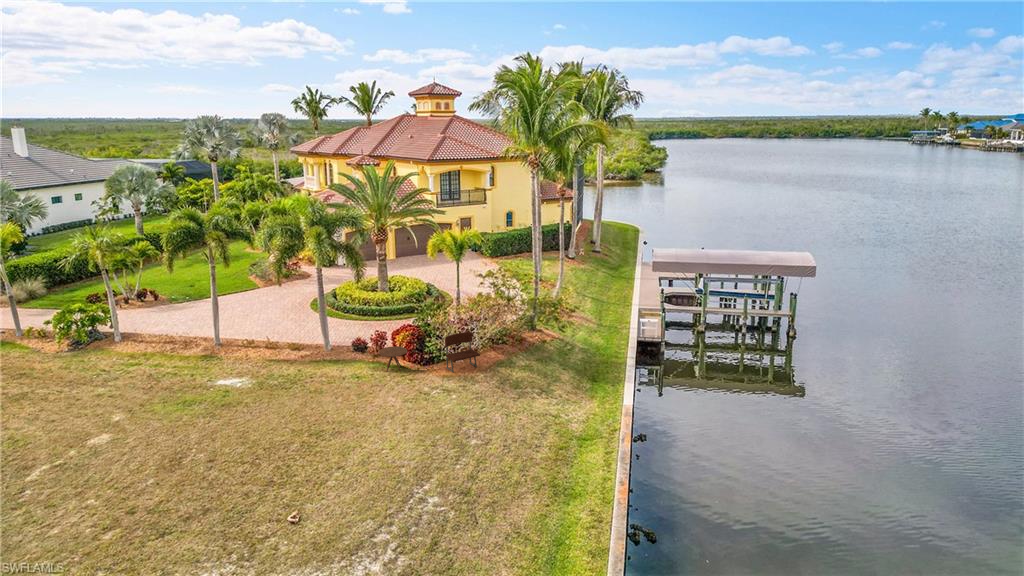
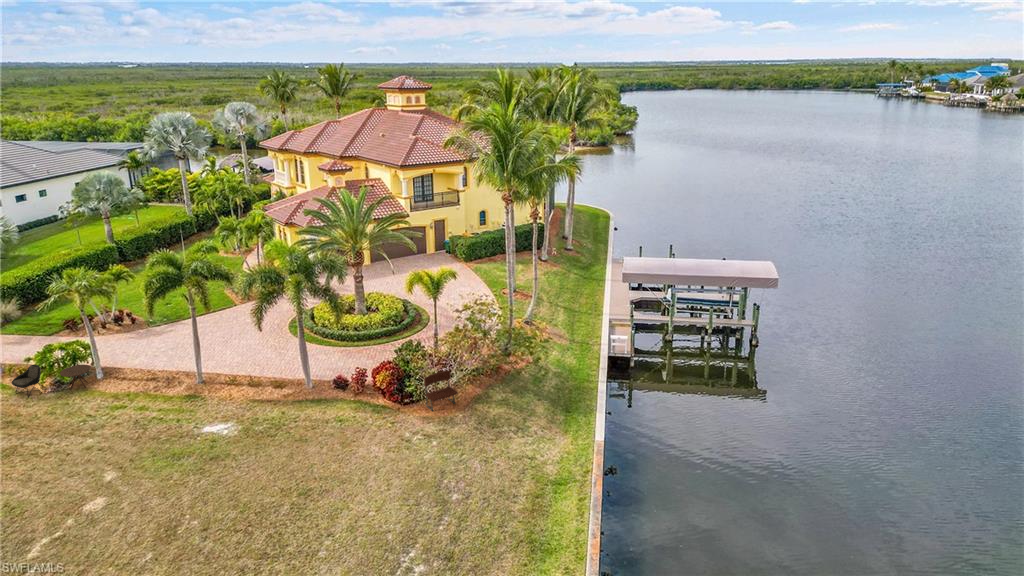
lounge chair: none [30,322,64,354] -> present [12,365,46,398]
round table: present [379,346,407,372] -> present [60,365,91,390]

